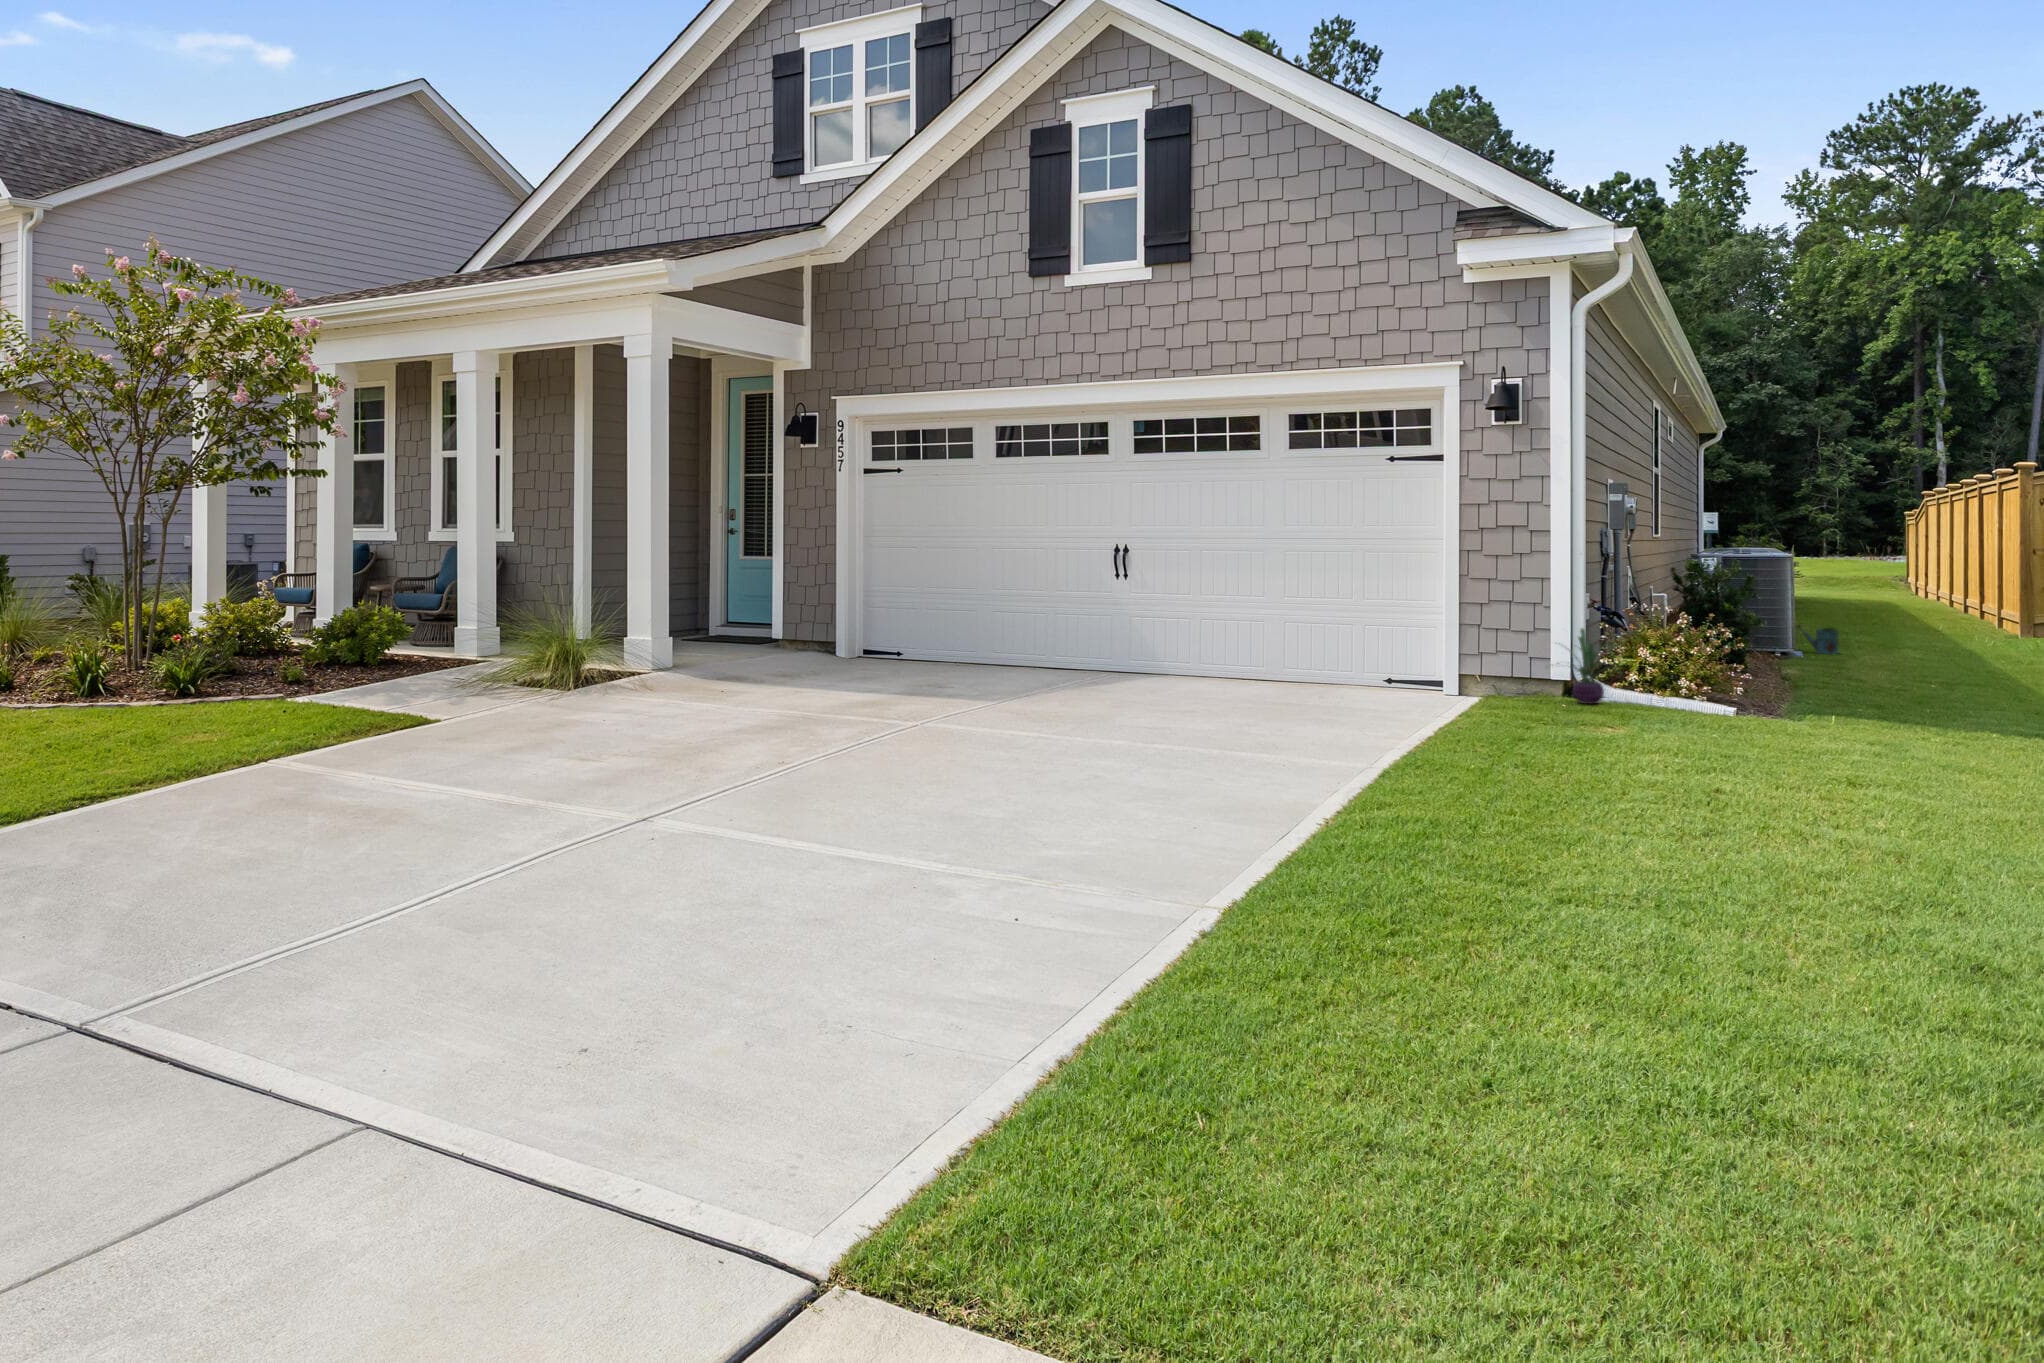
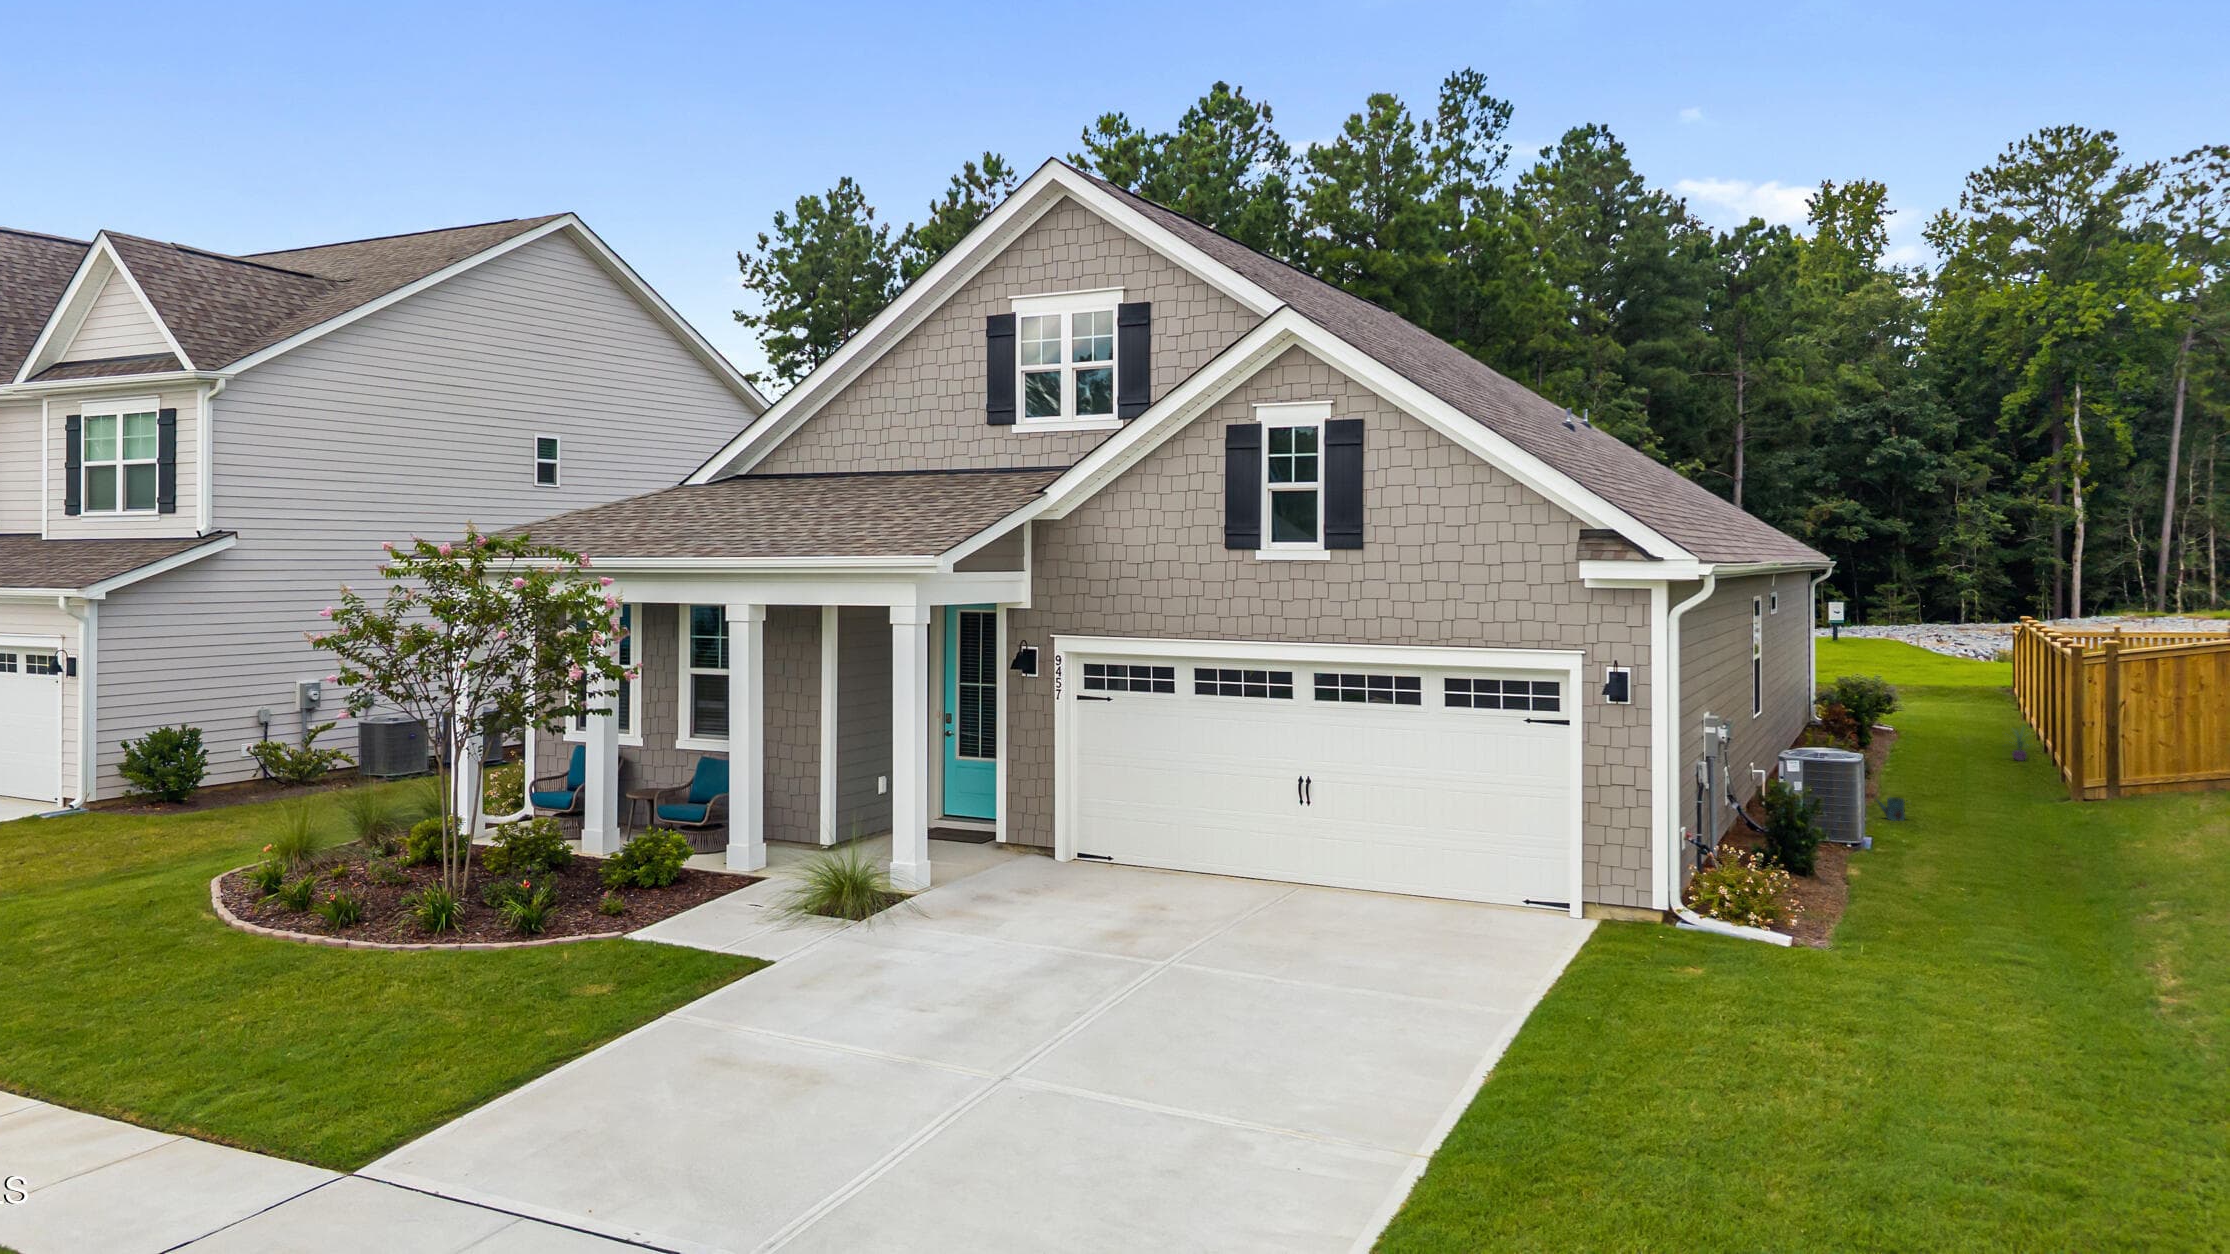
decorative plant: present [1558,629,1613,704] -> present [2013,729,2026,761]

